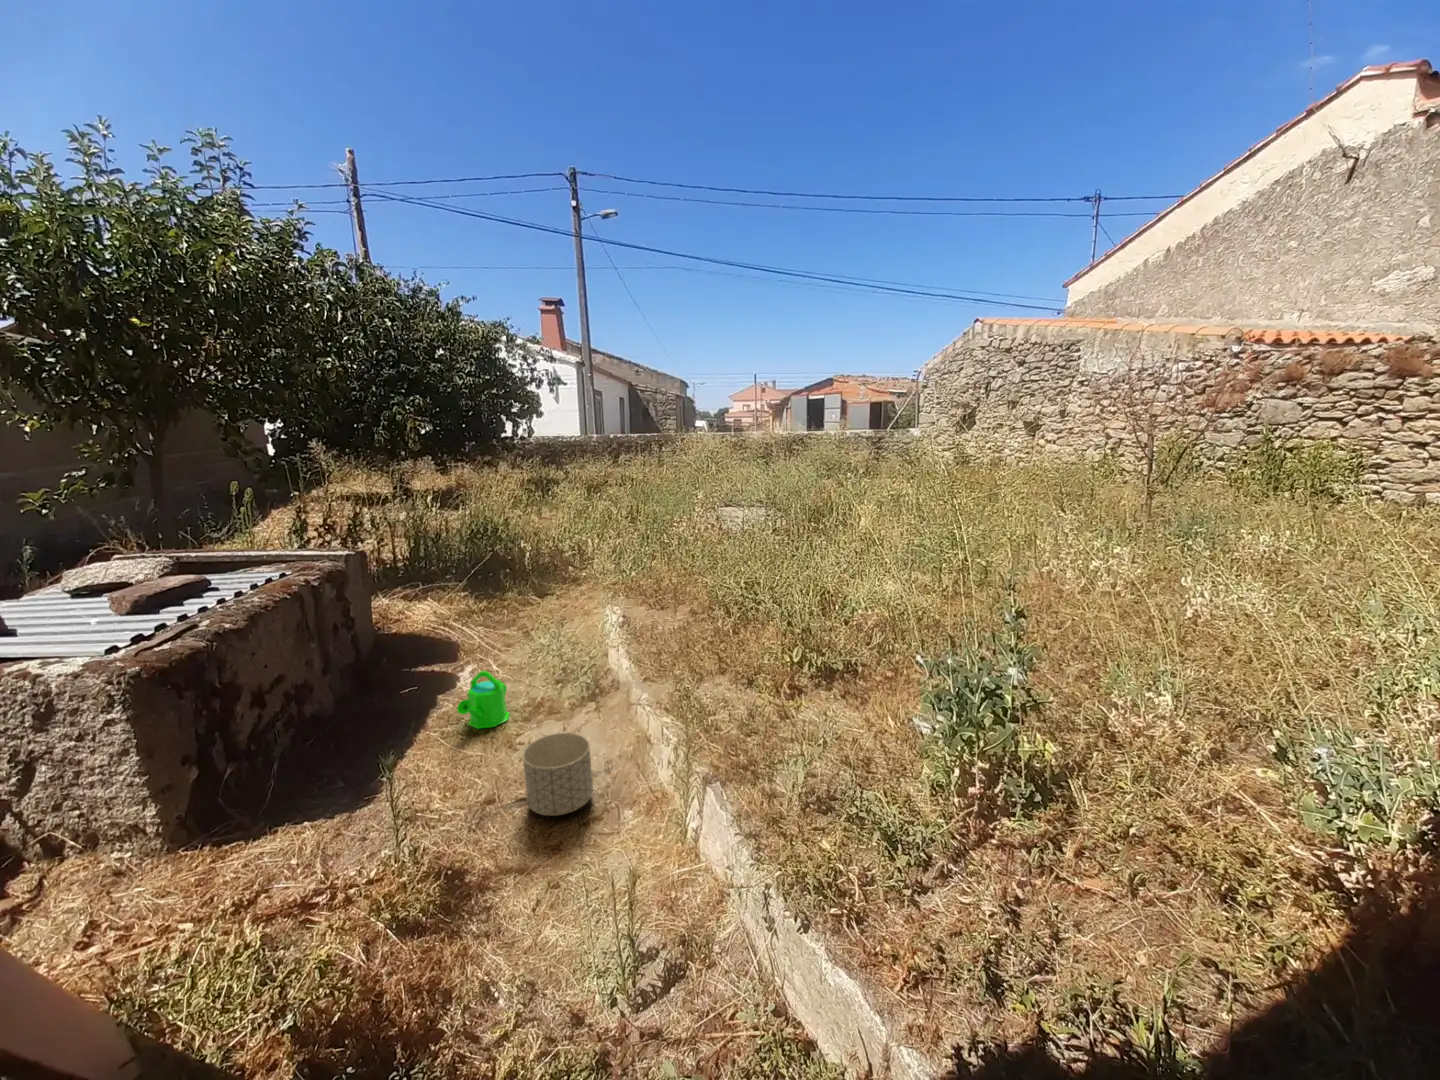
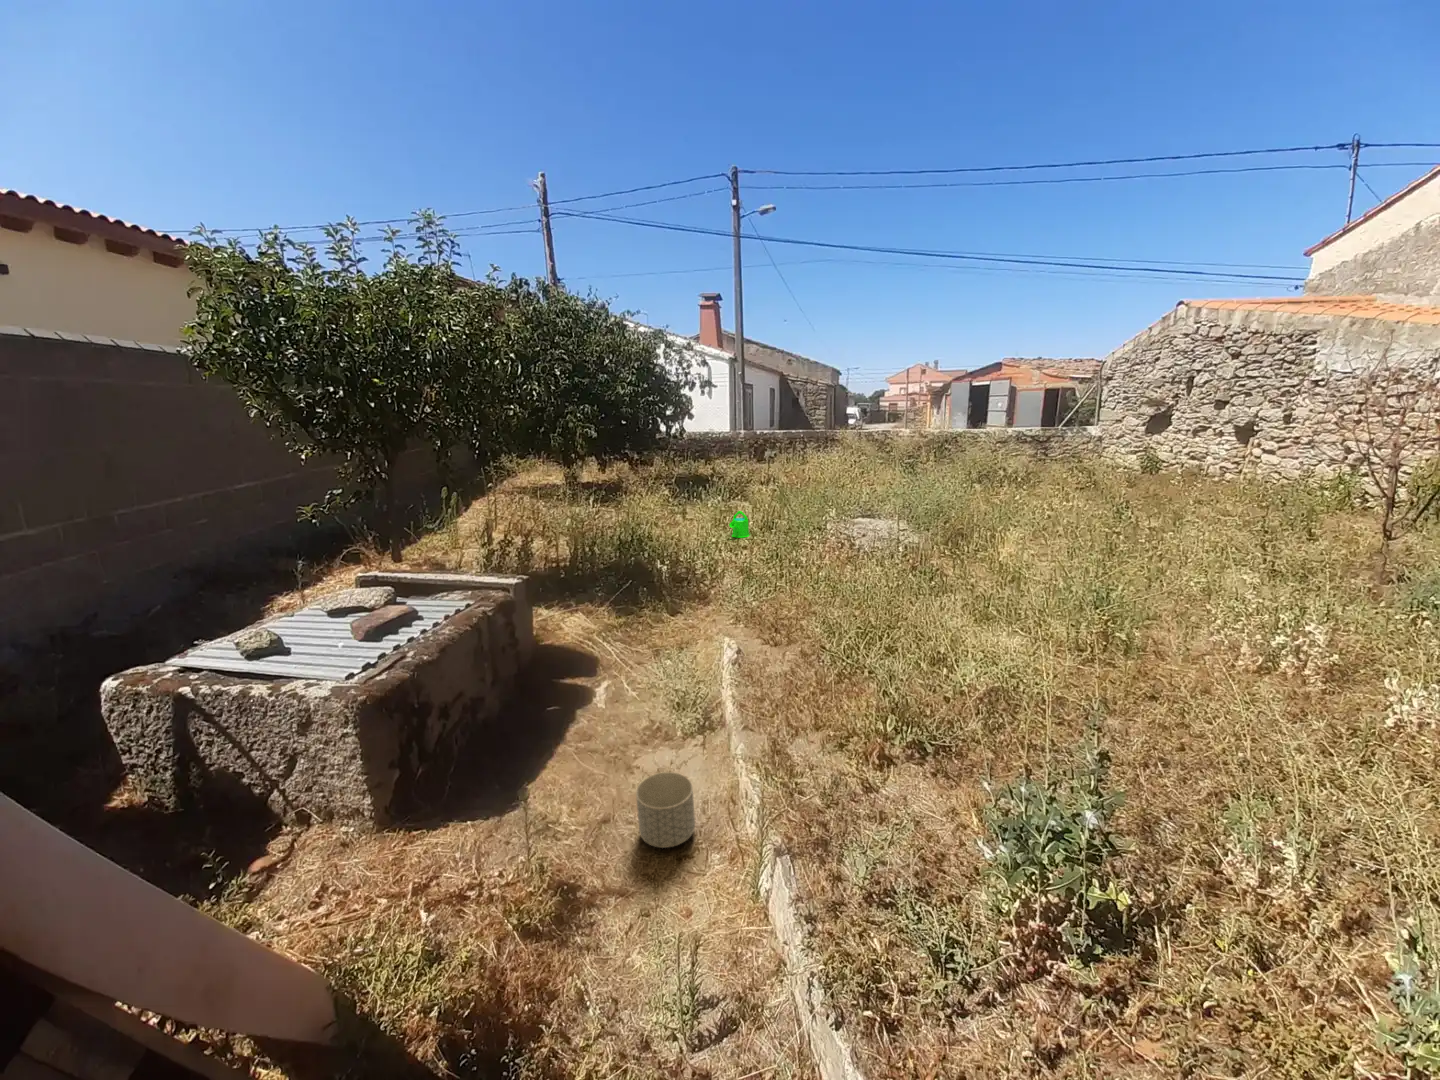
watering can: present [457,671,509,729] -> present [729,511,750,538]

